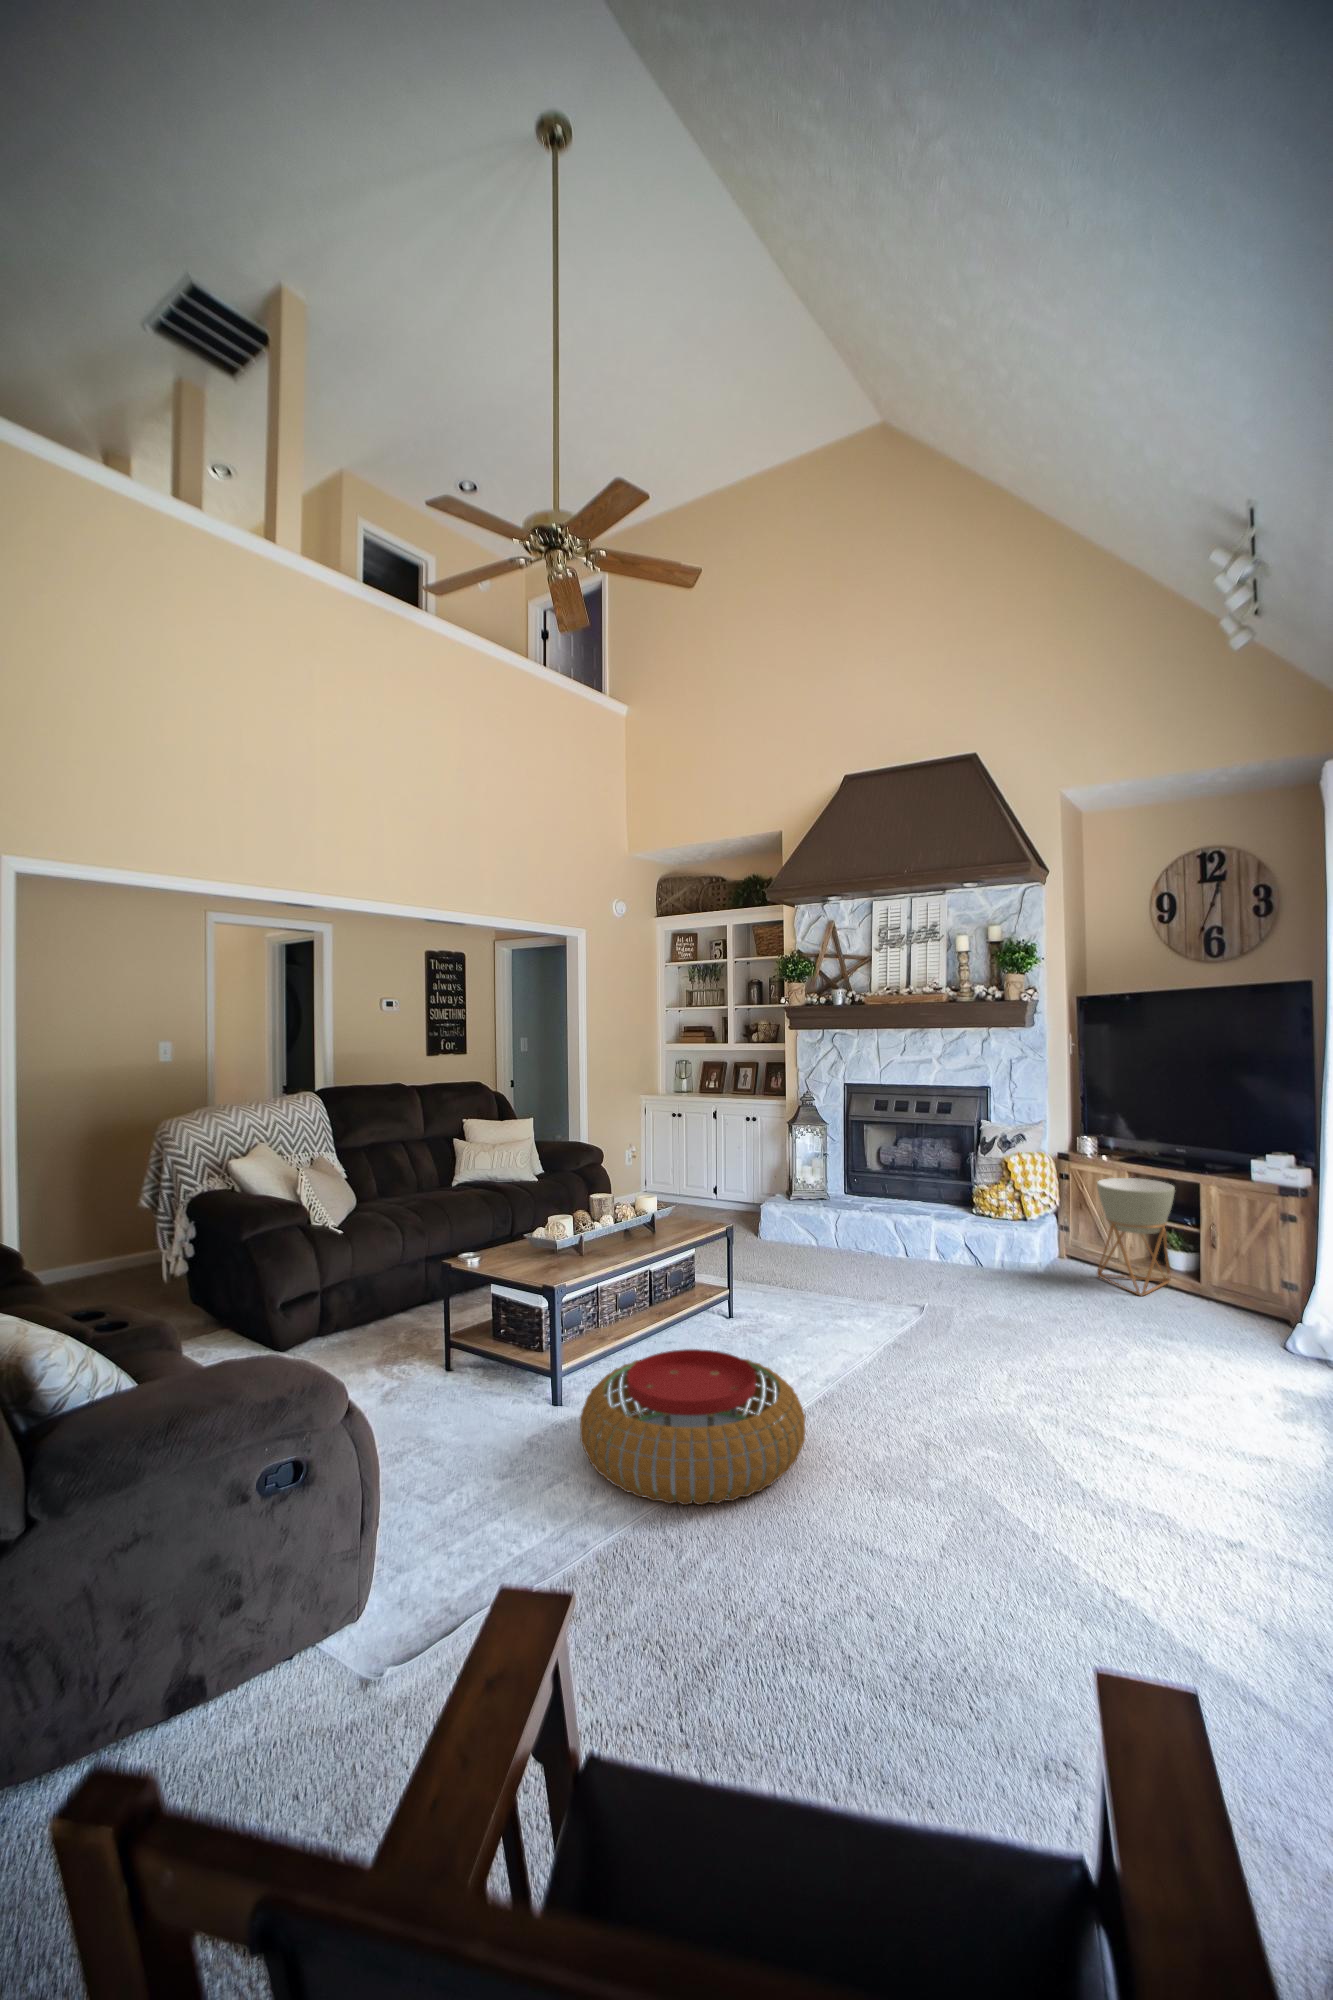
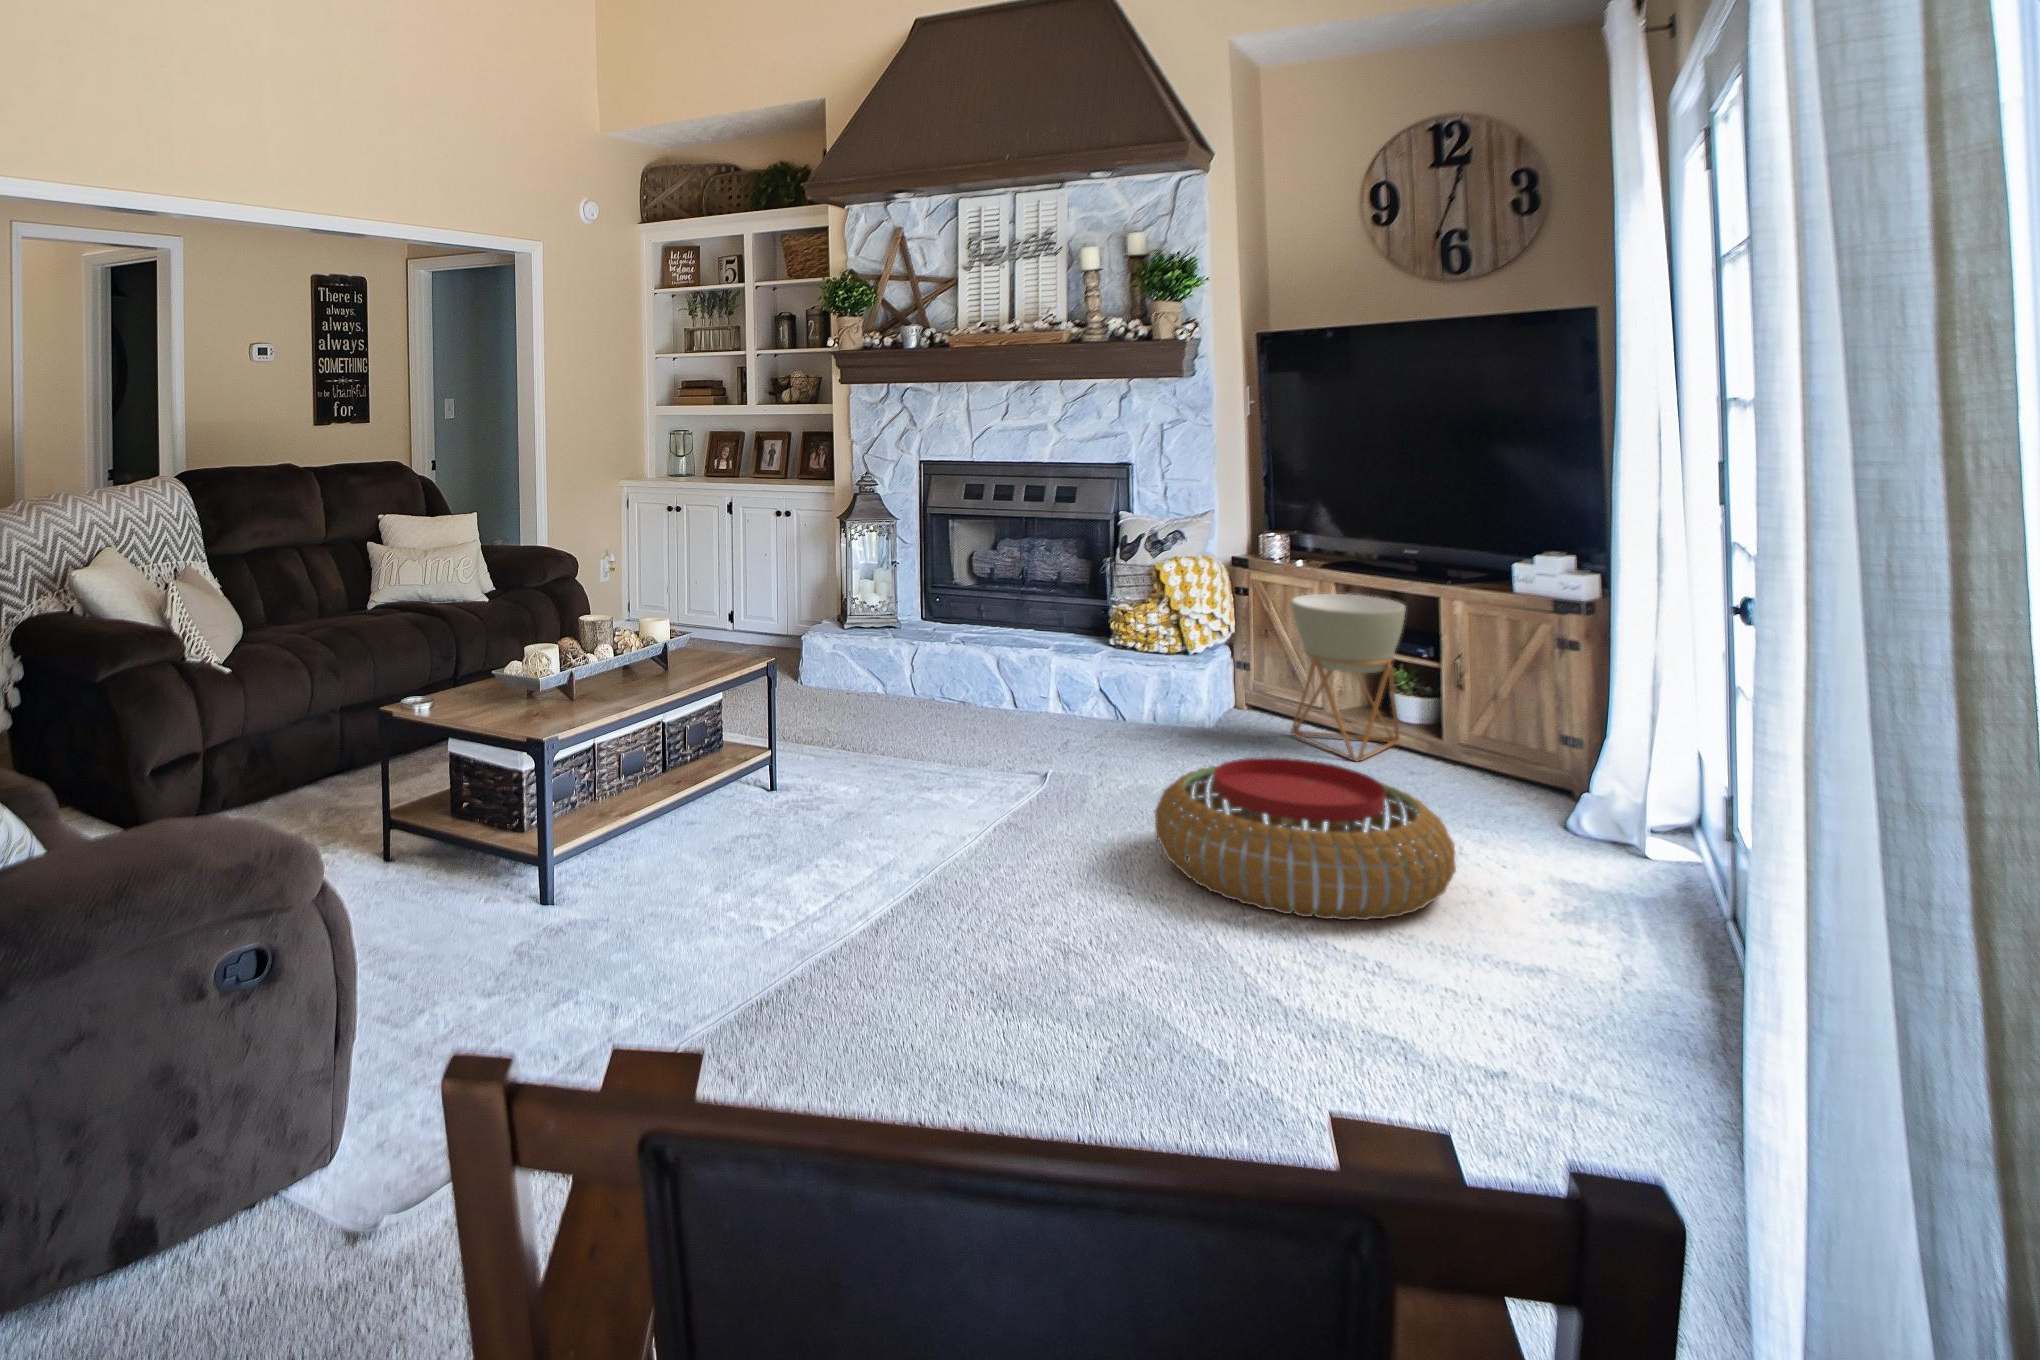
pouf: present [580,1349,806,1505] -> present [1155,757,1456,920]

